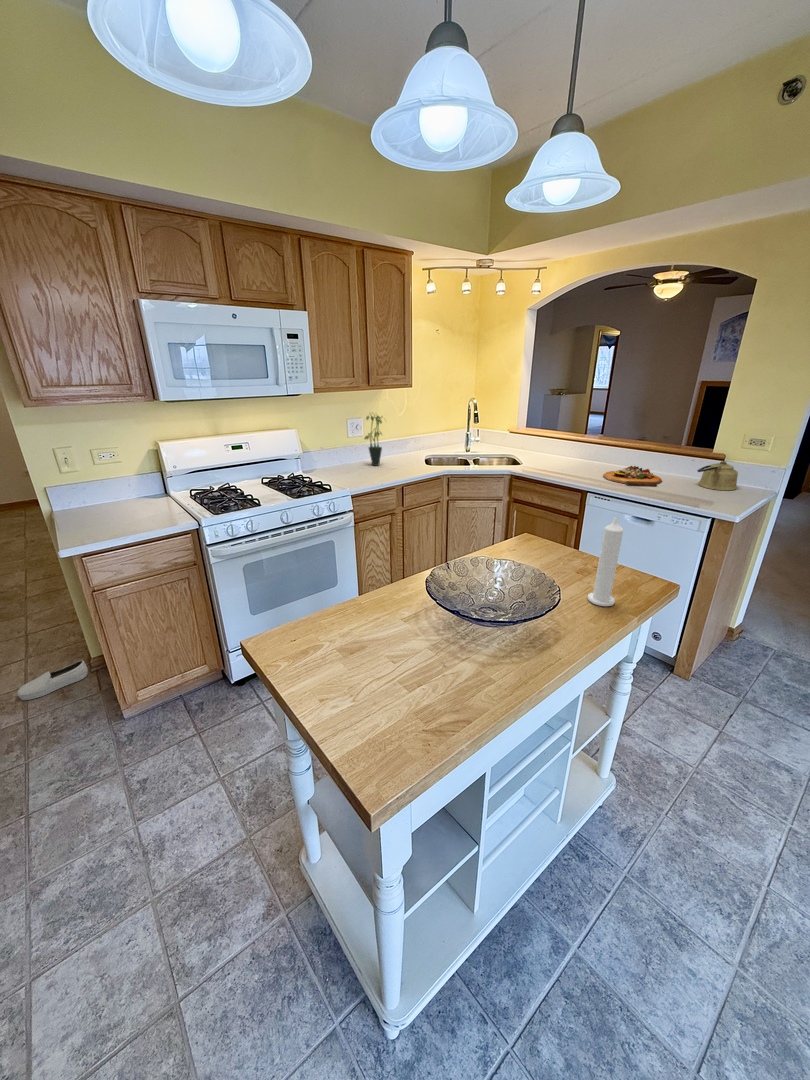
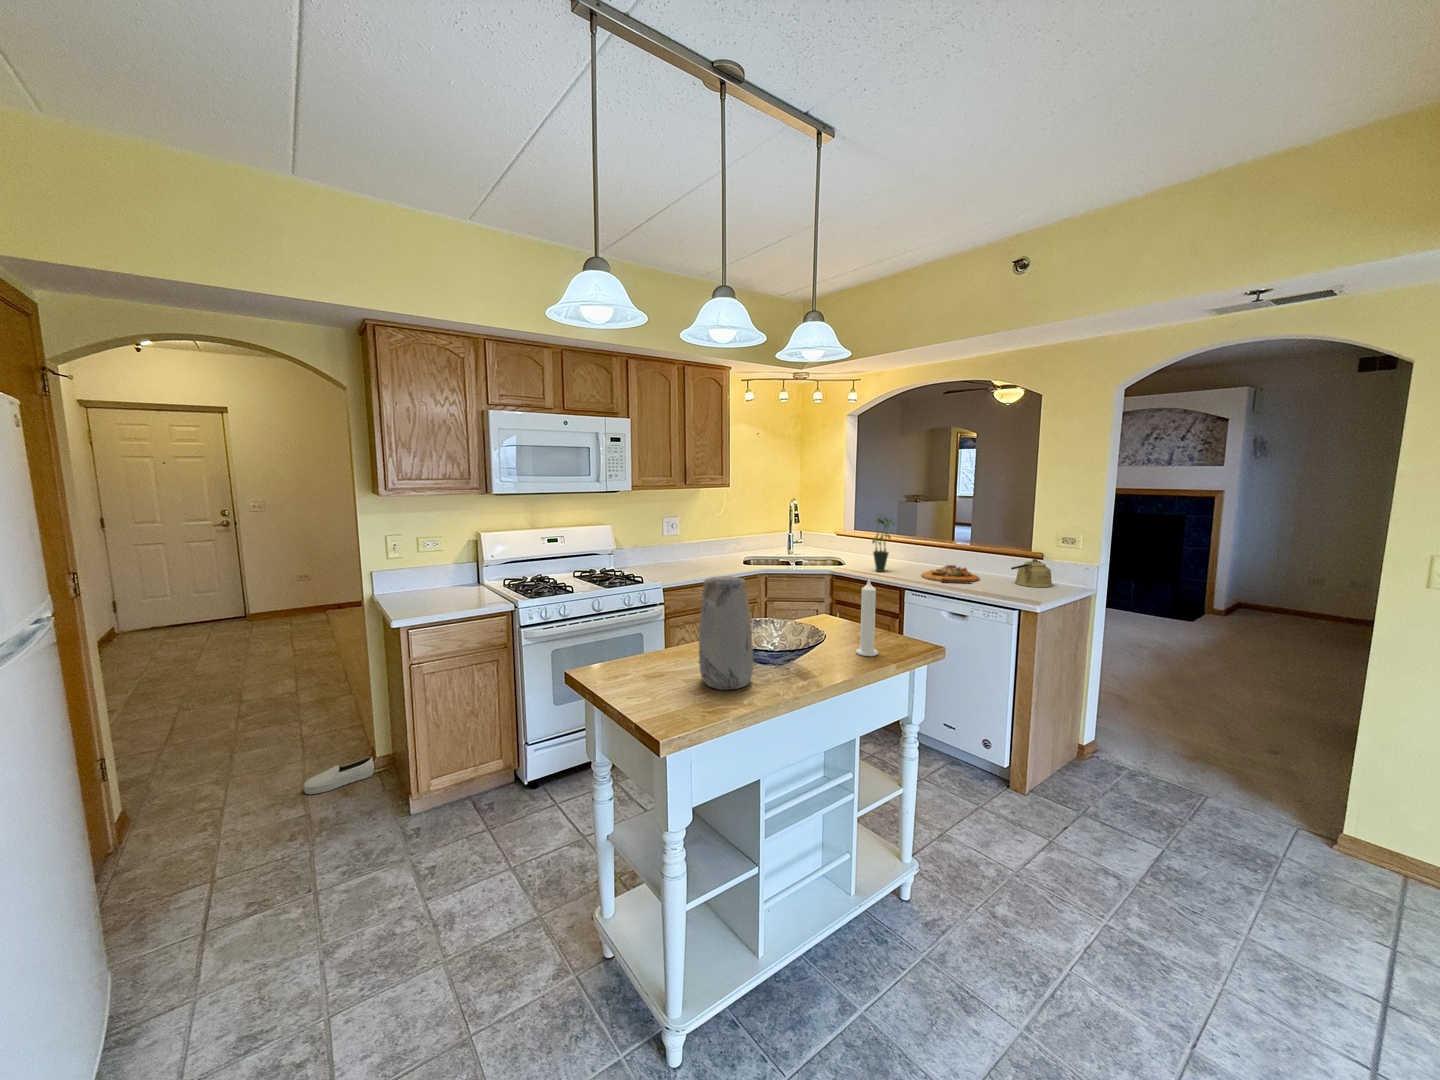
potted plant: present [365,416,382,466] -> present [872,517,895,572]
vase: none [411,530,483,680] -> present [699,576,753,690]

